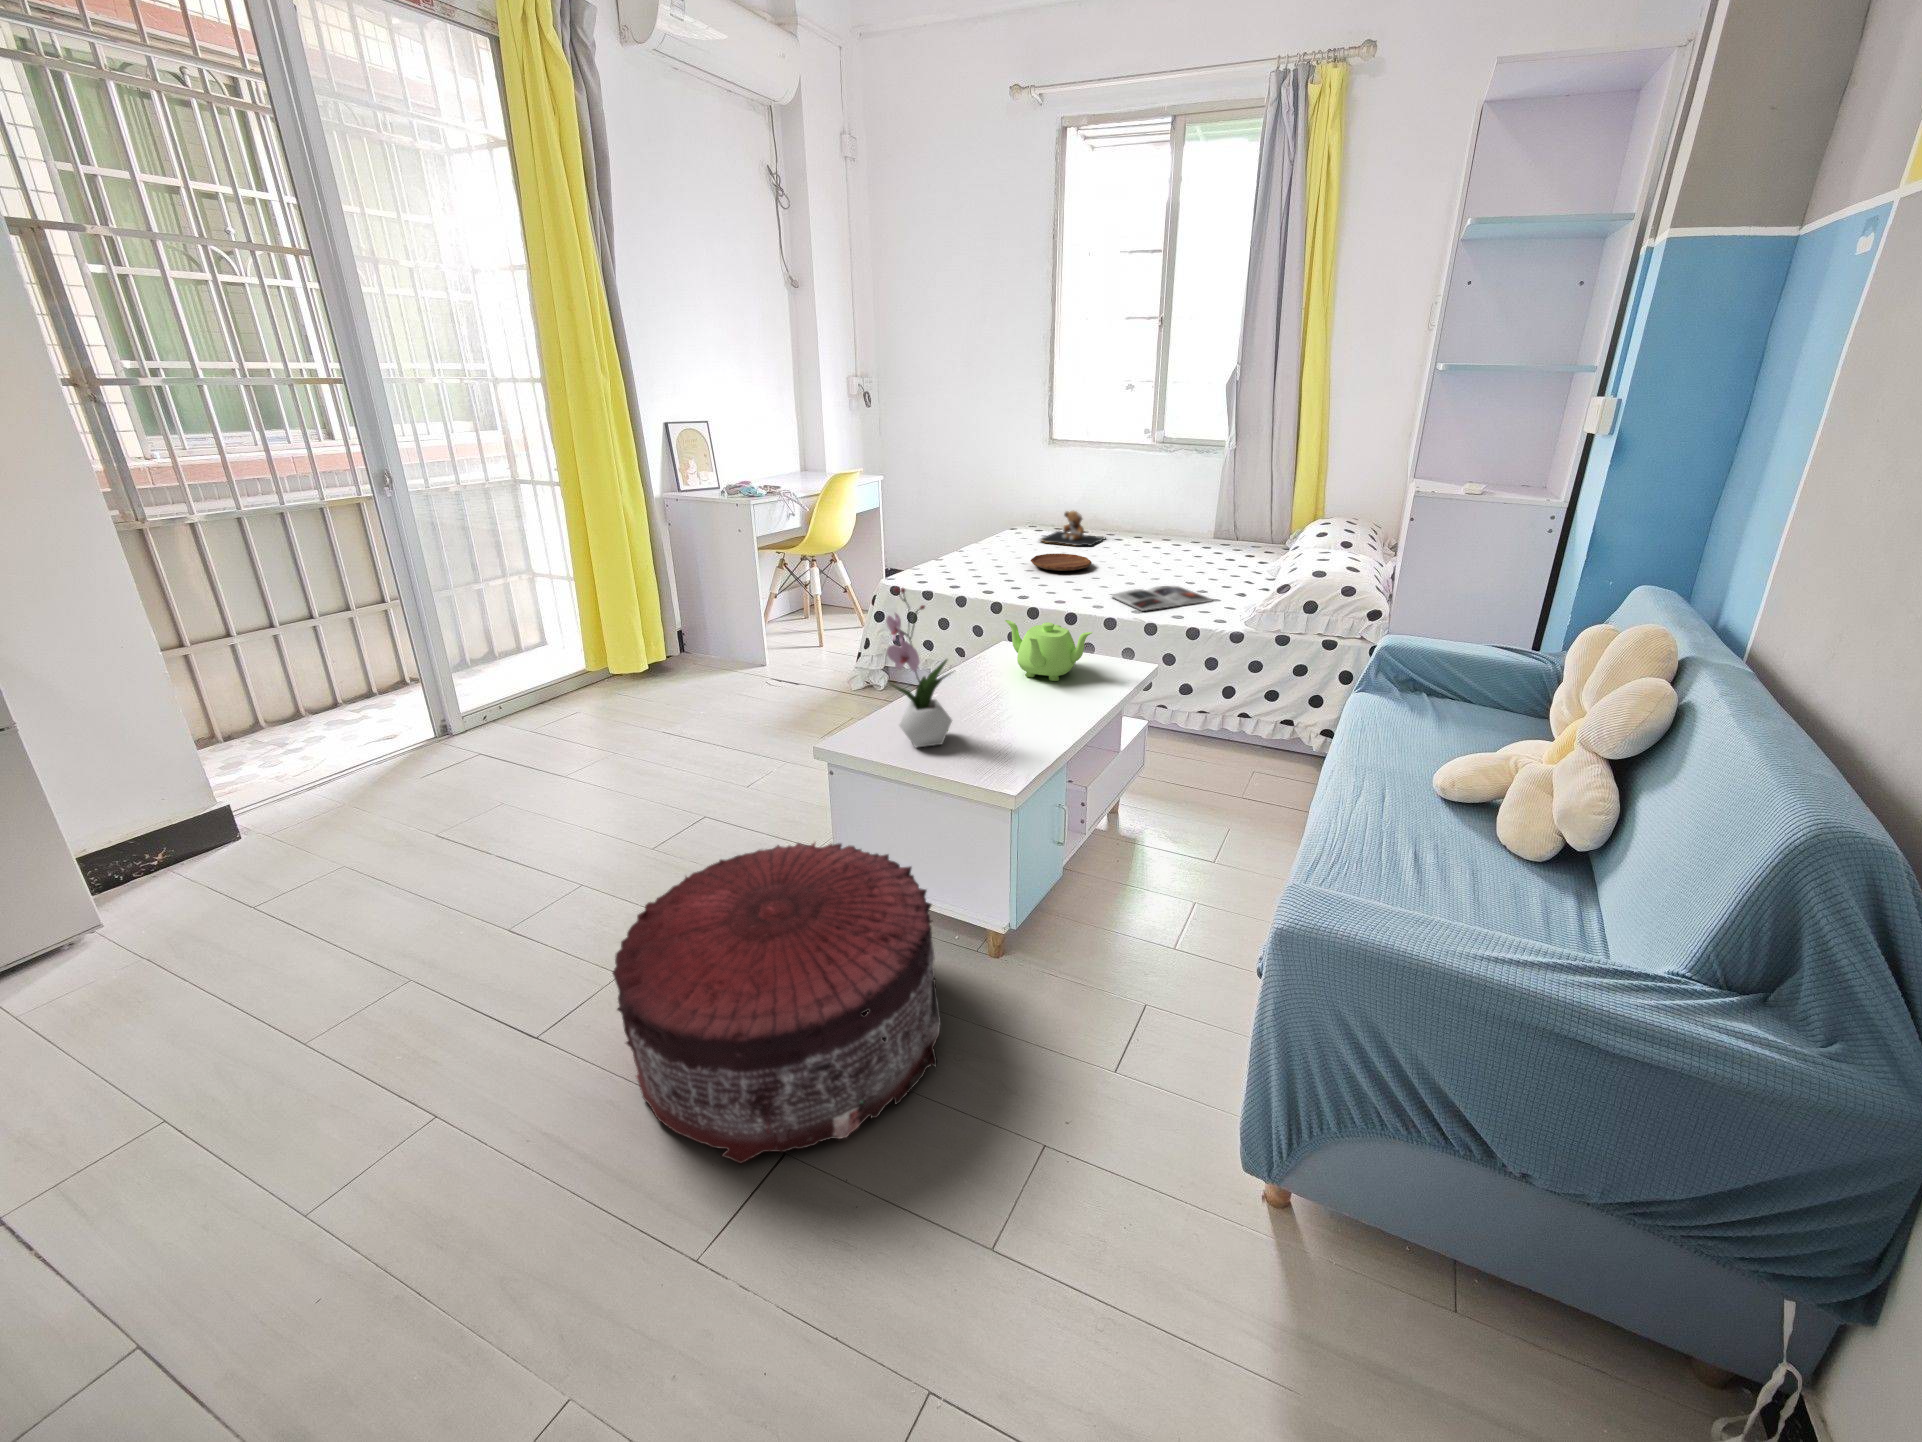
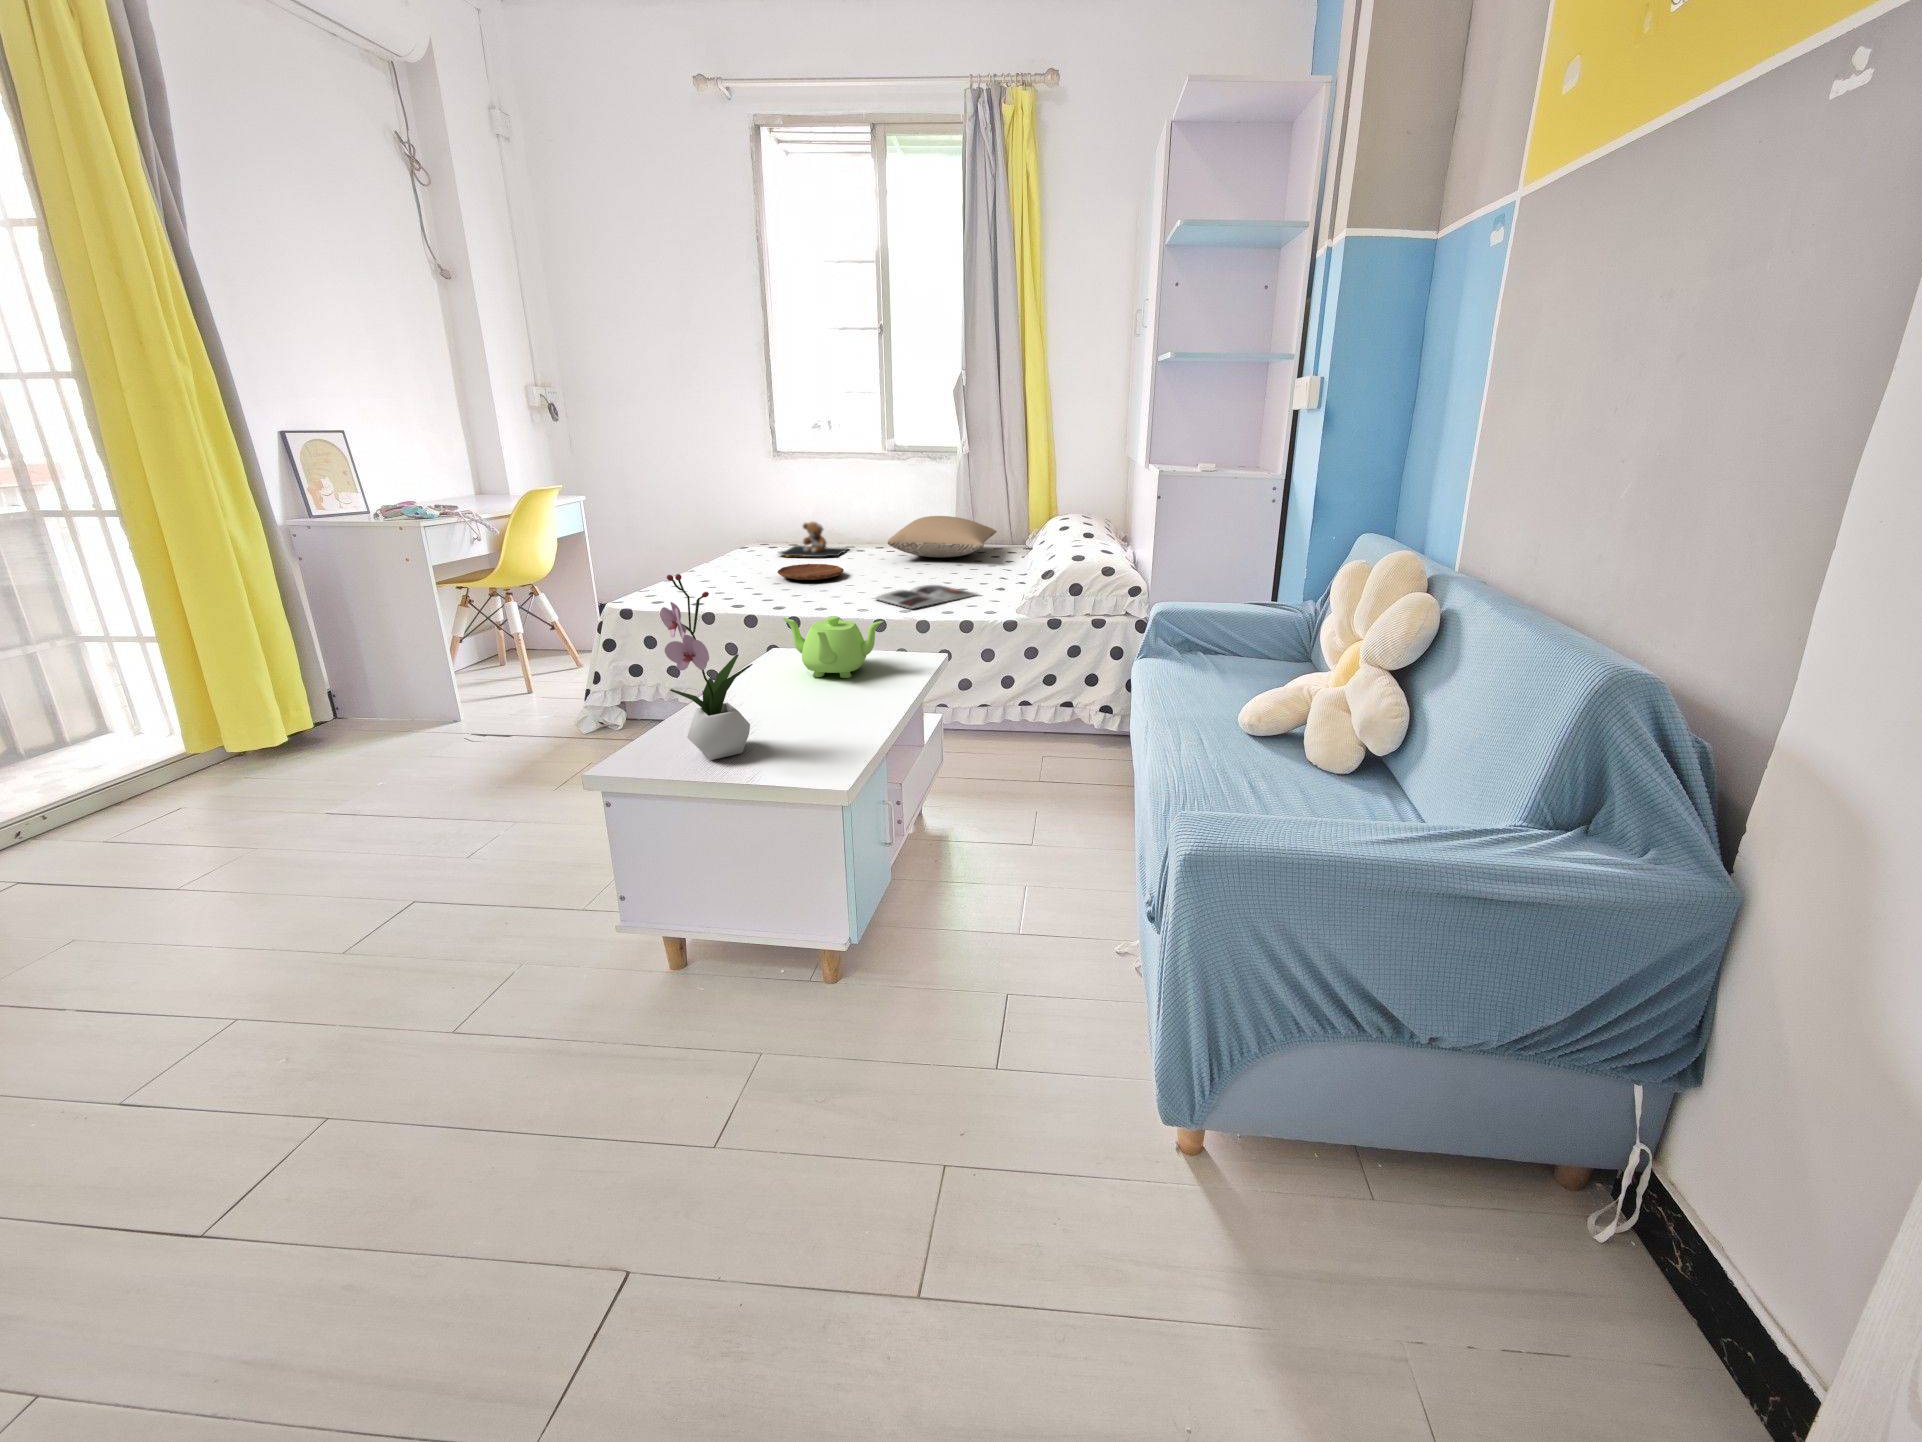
pillow: none [1139,512,1254,554] -> present [888,516,997,558]
pouf: present [613,843,941,1164] -> none [333,885,800,1308]

